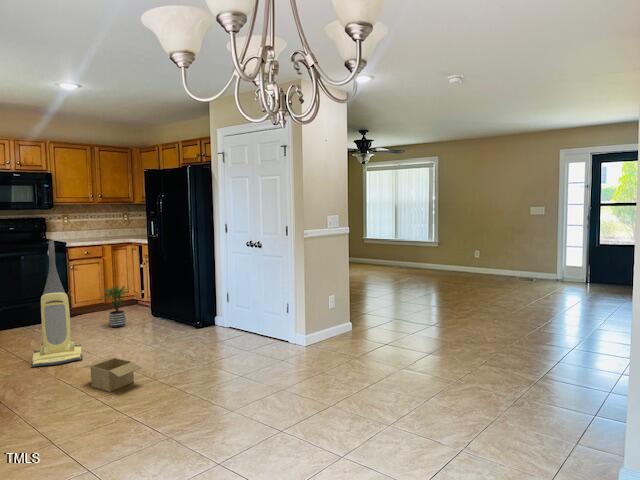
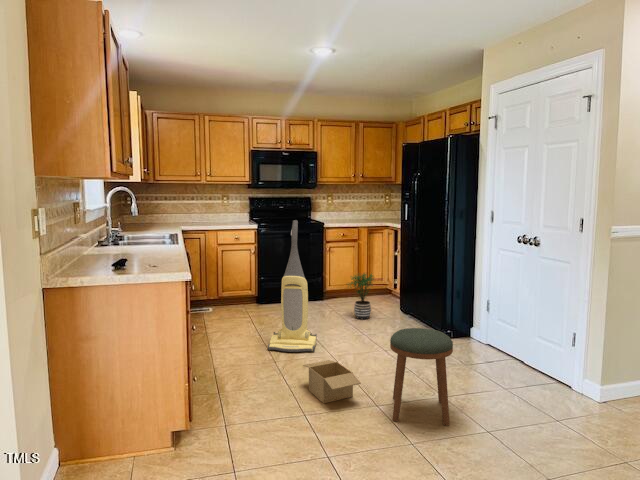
stool: none [165,316,215,389] -> present [390,328,453,426]

